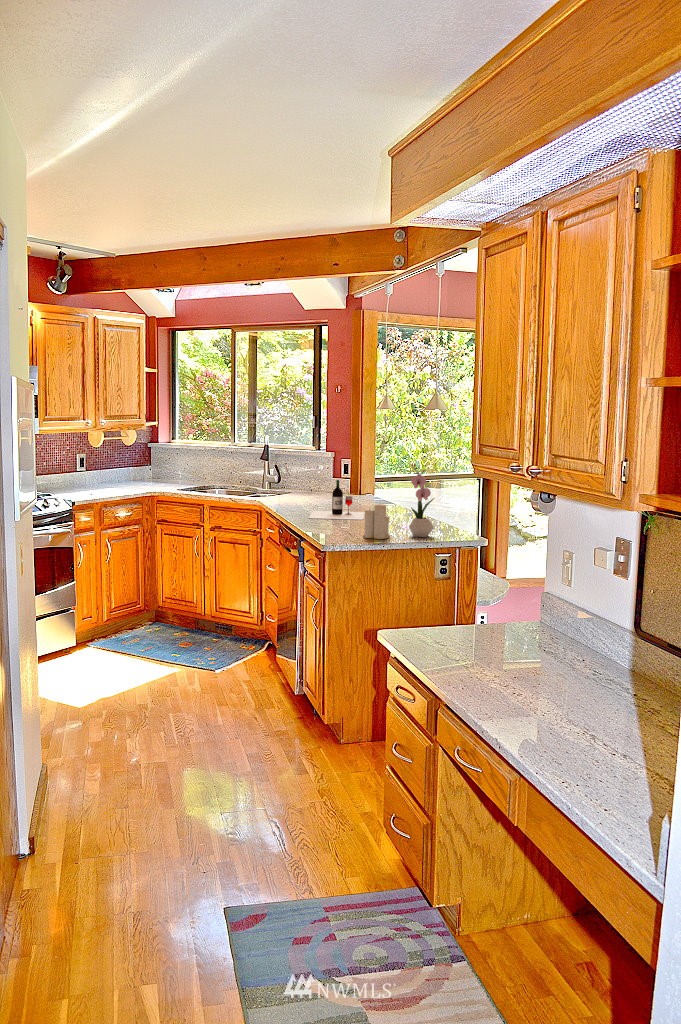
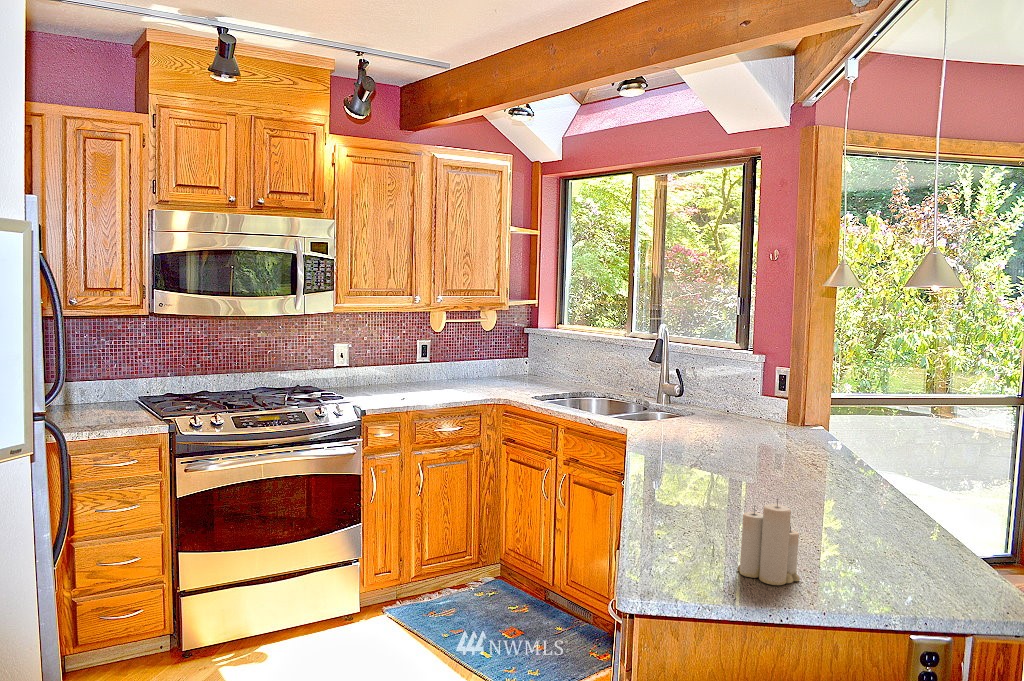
flower arrangement: present [409,464,434,537] -> none [848,422,916,593]
wine bottle: present [309,480,365,520] -> none [670,418,789,503]

